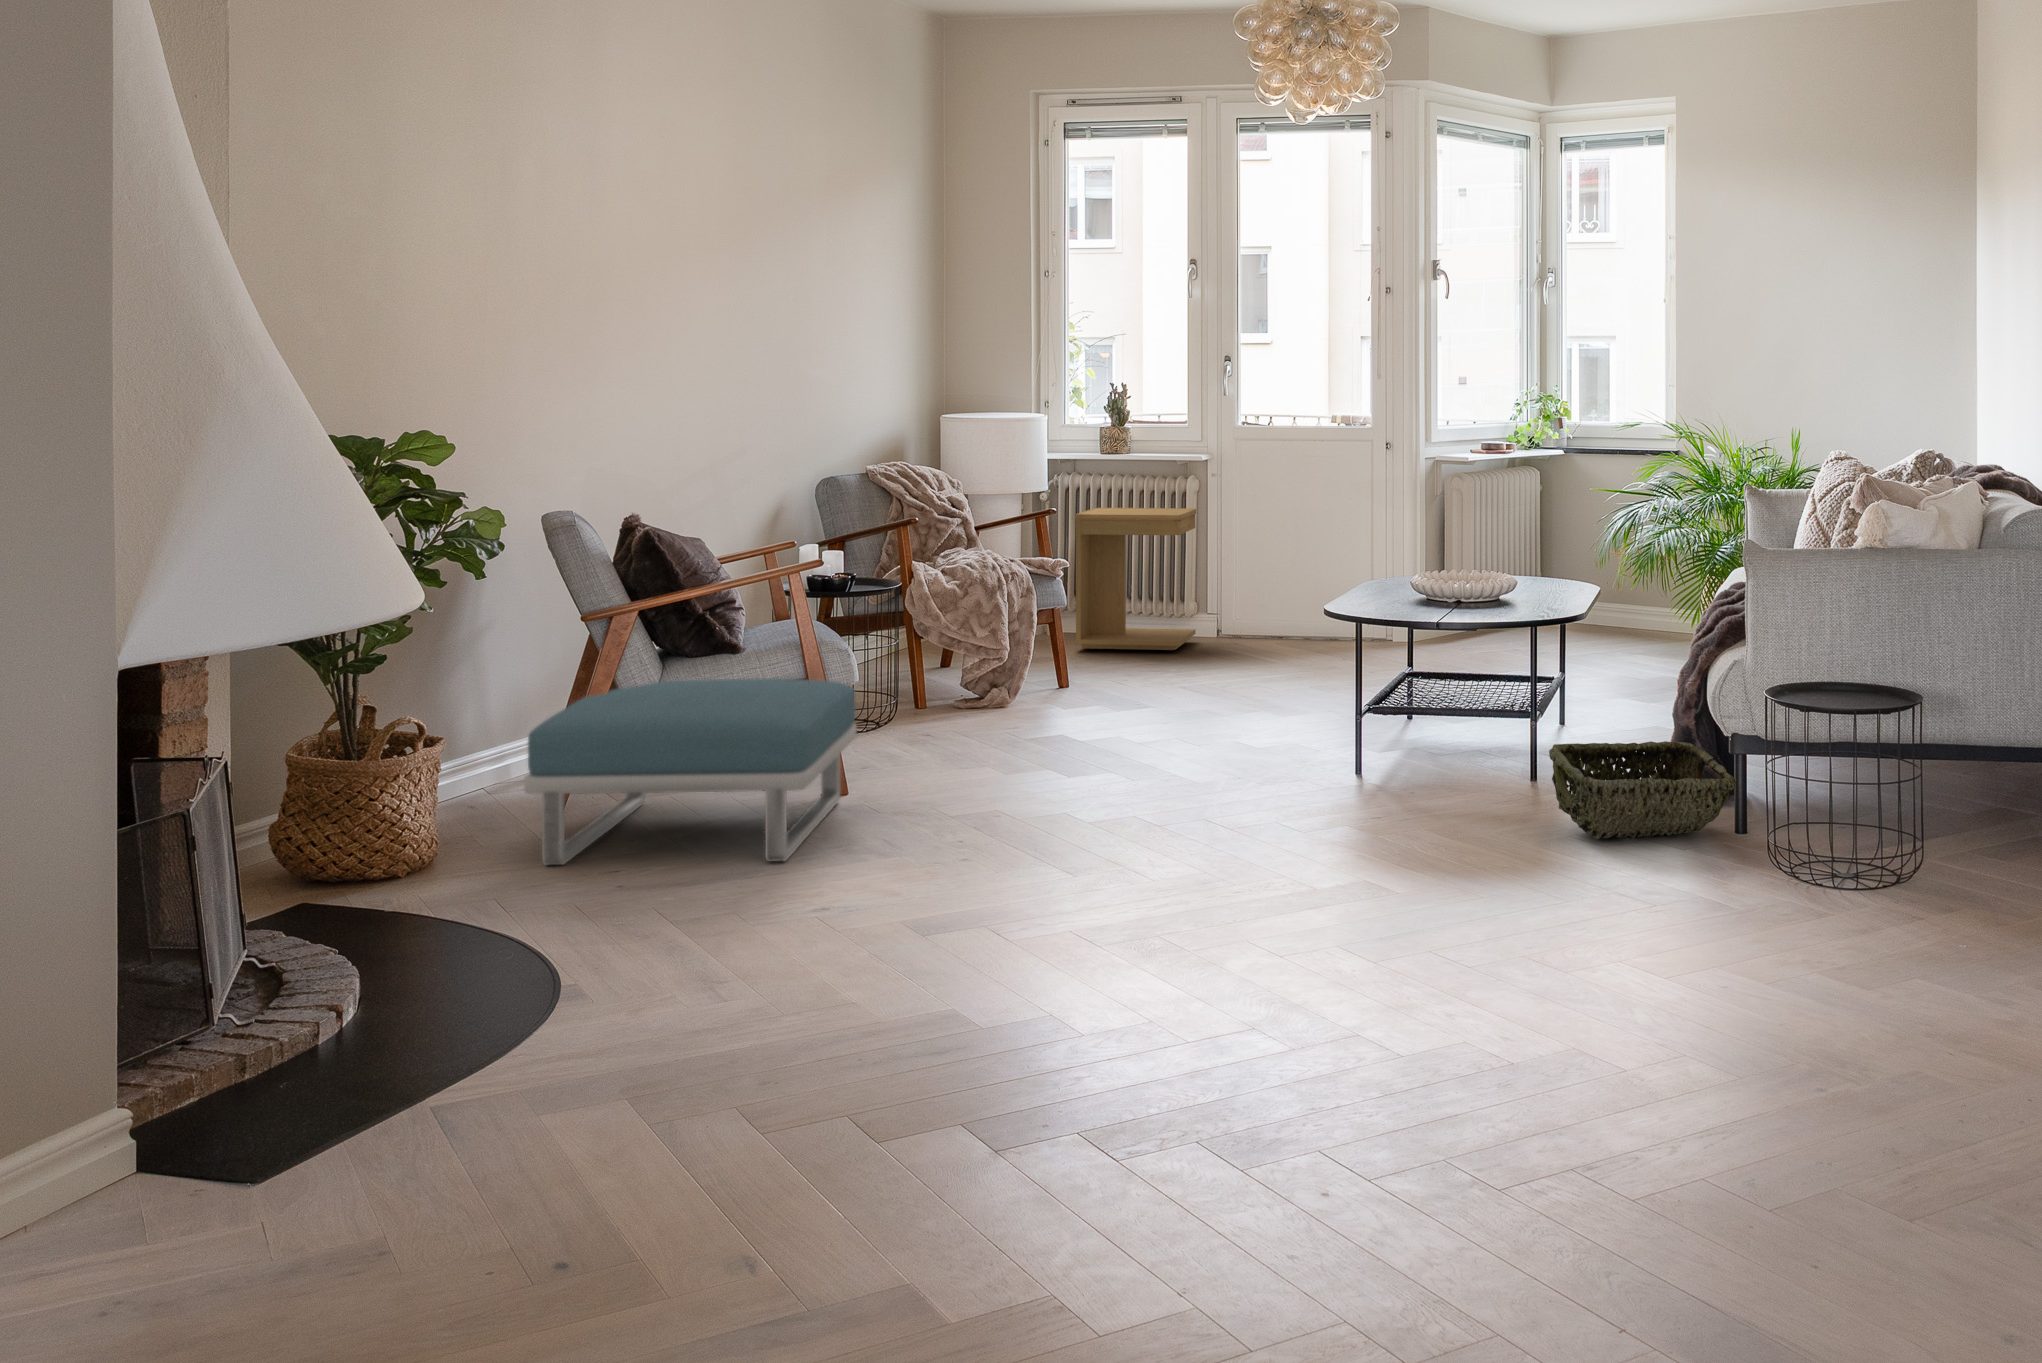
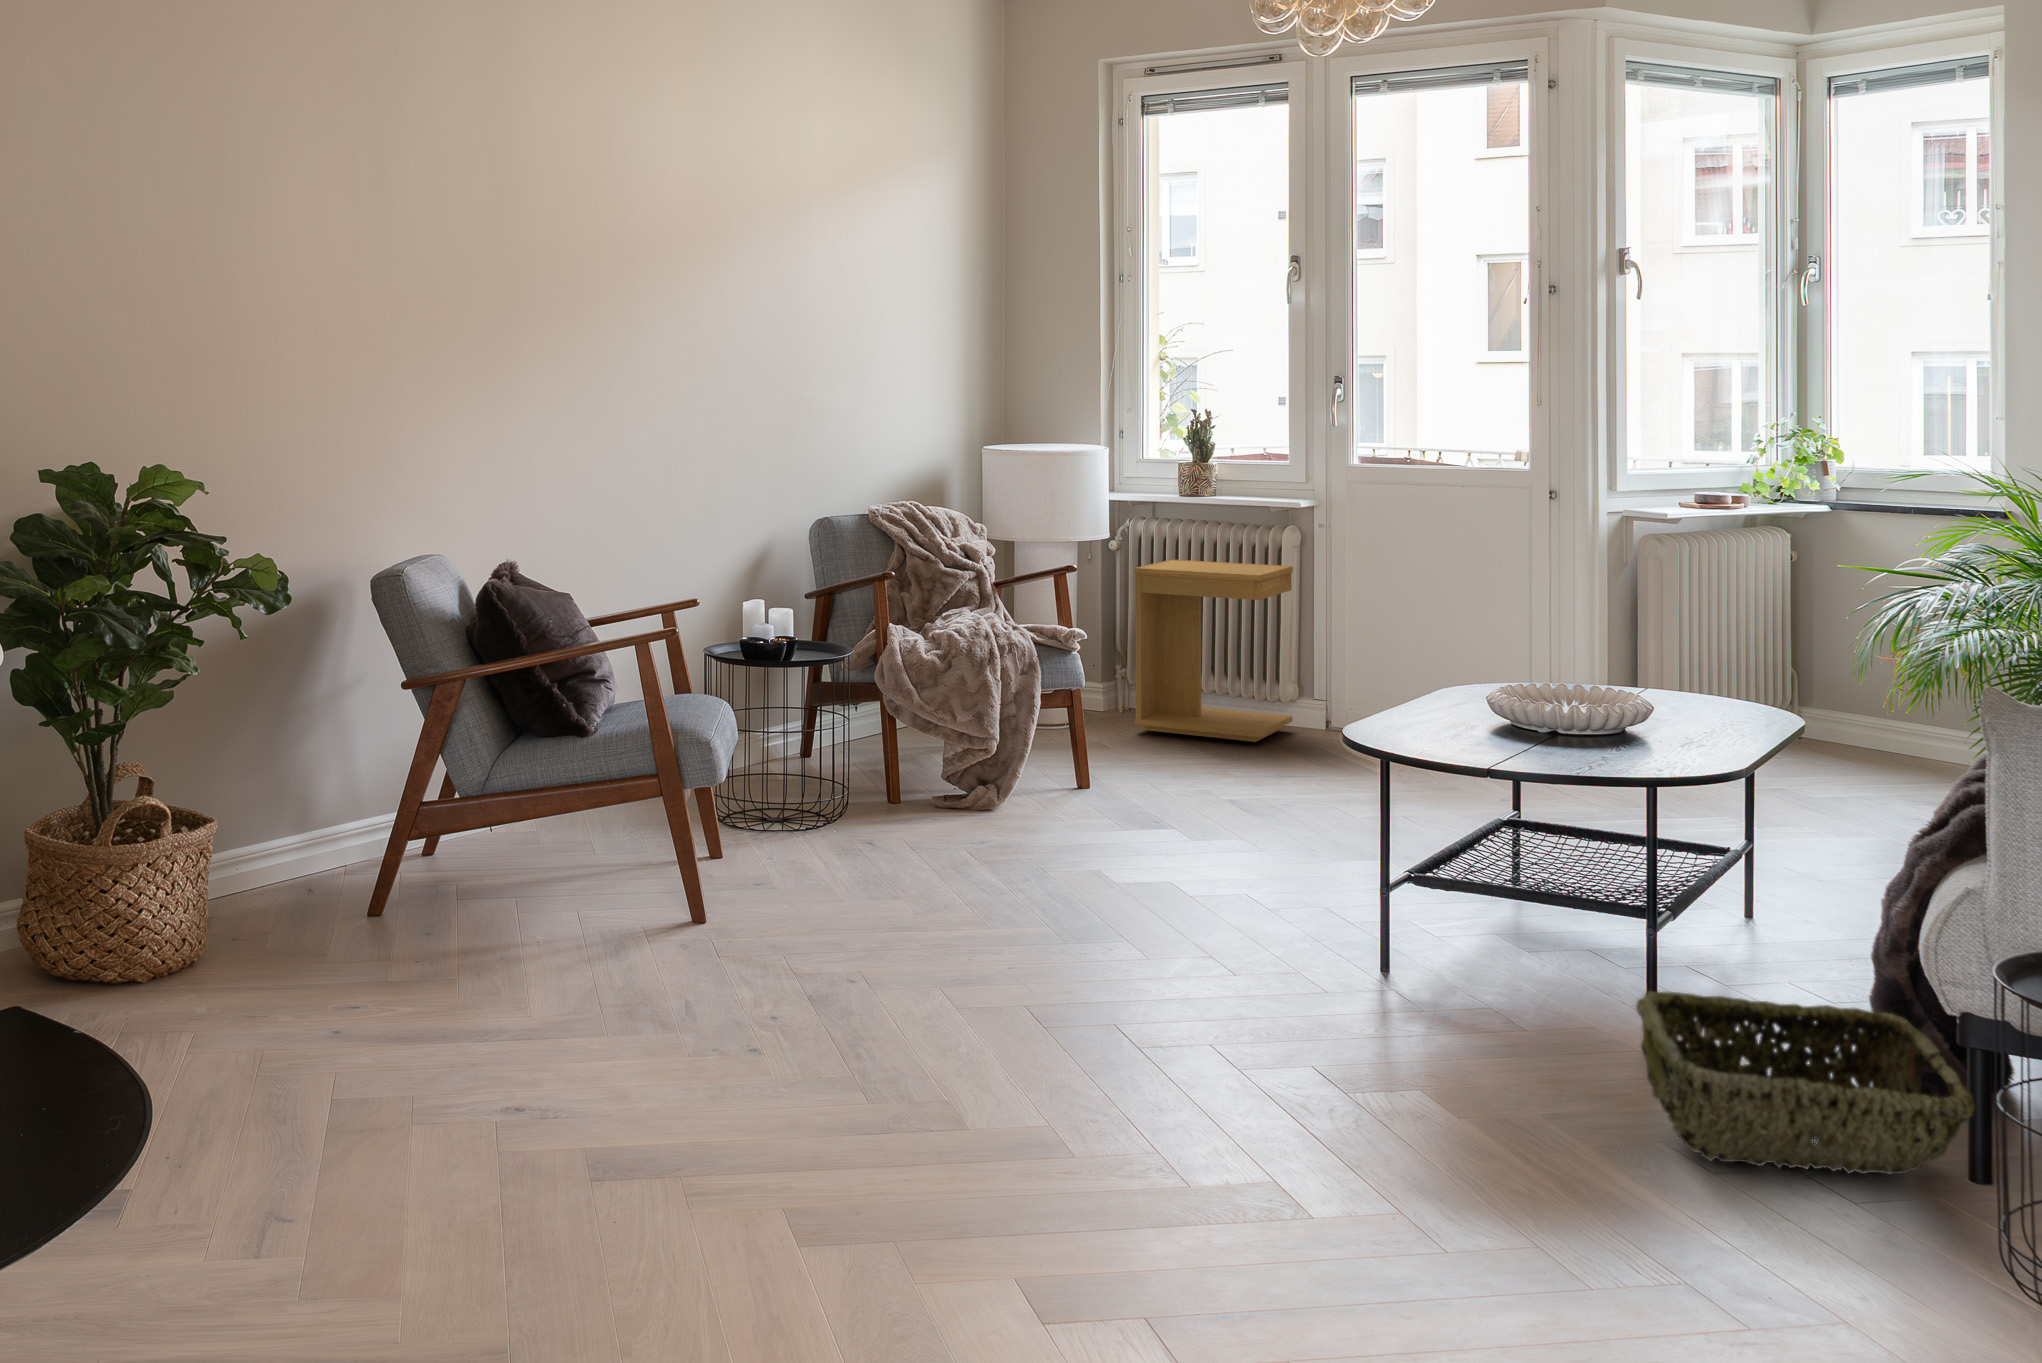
footstool: present [524,679,856,865] -> none [298,761,716,1013]

